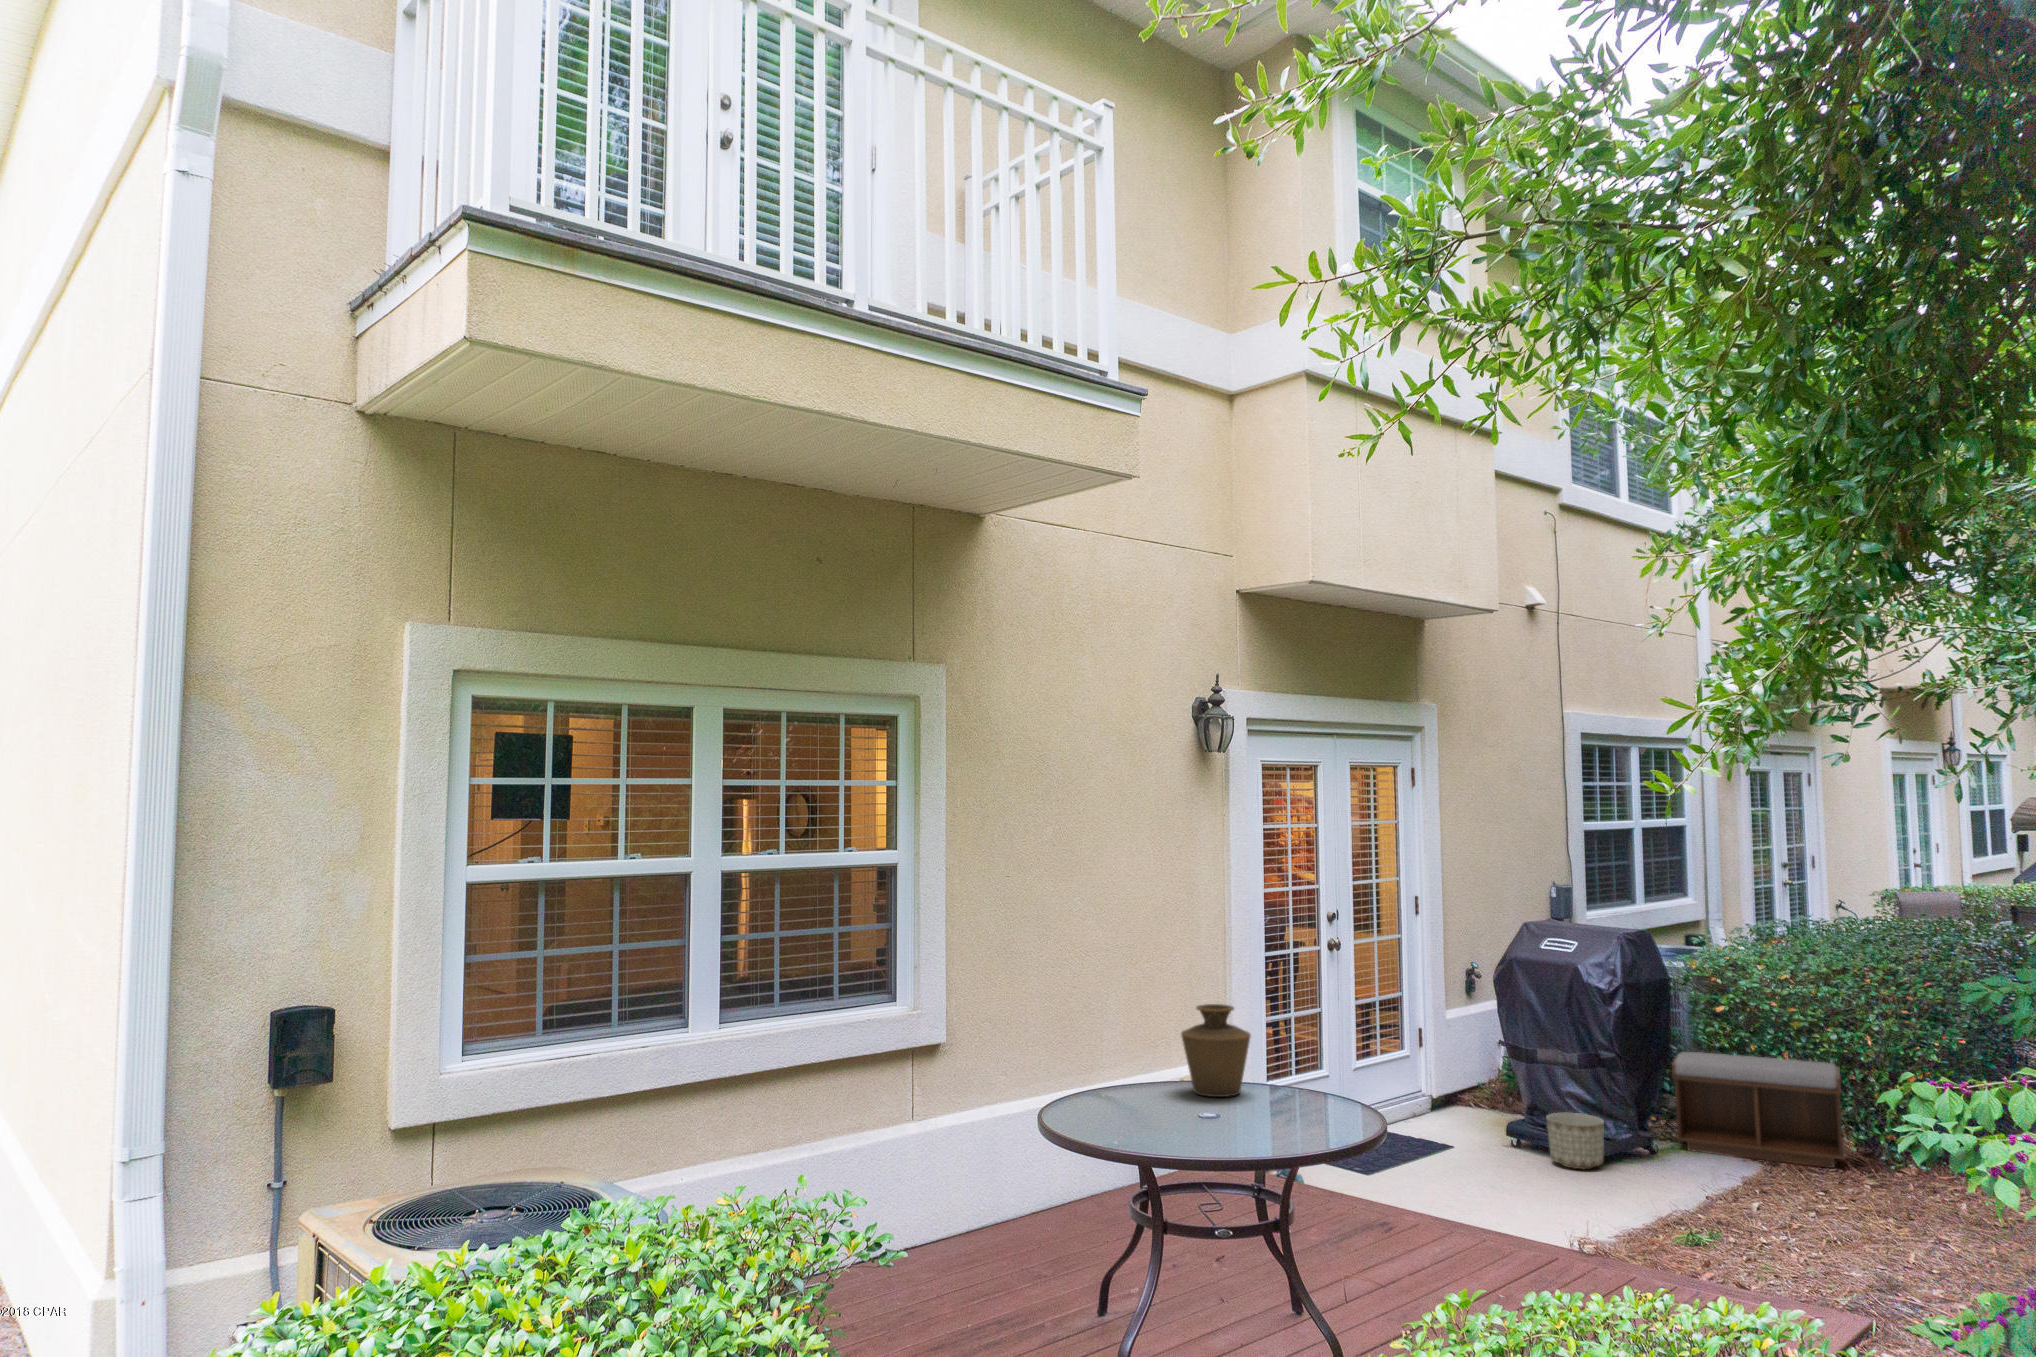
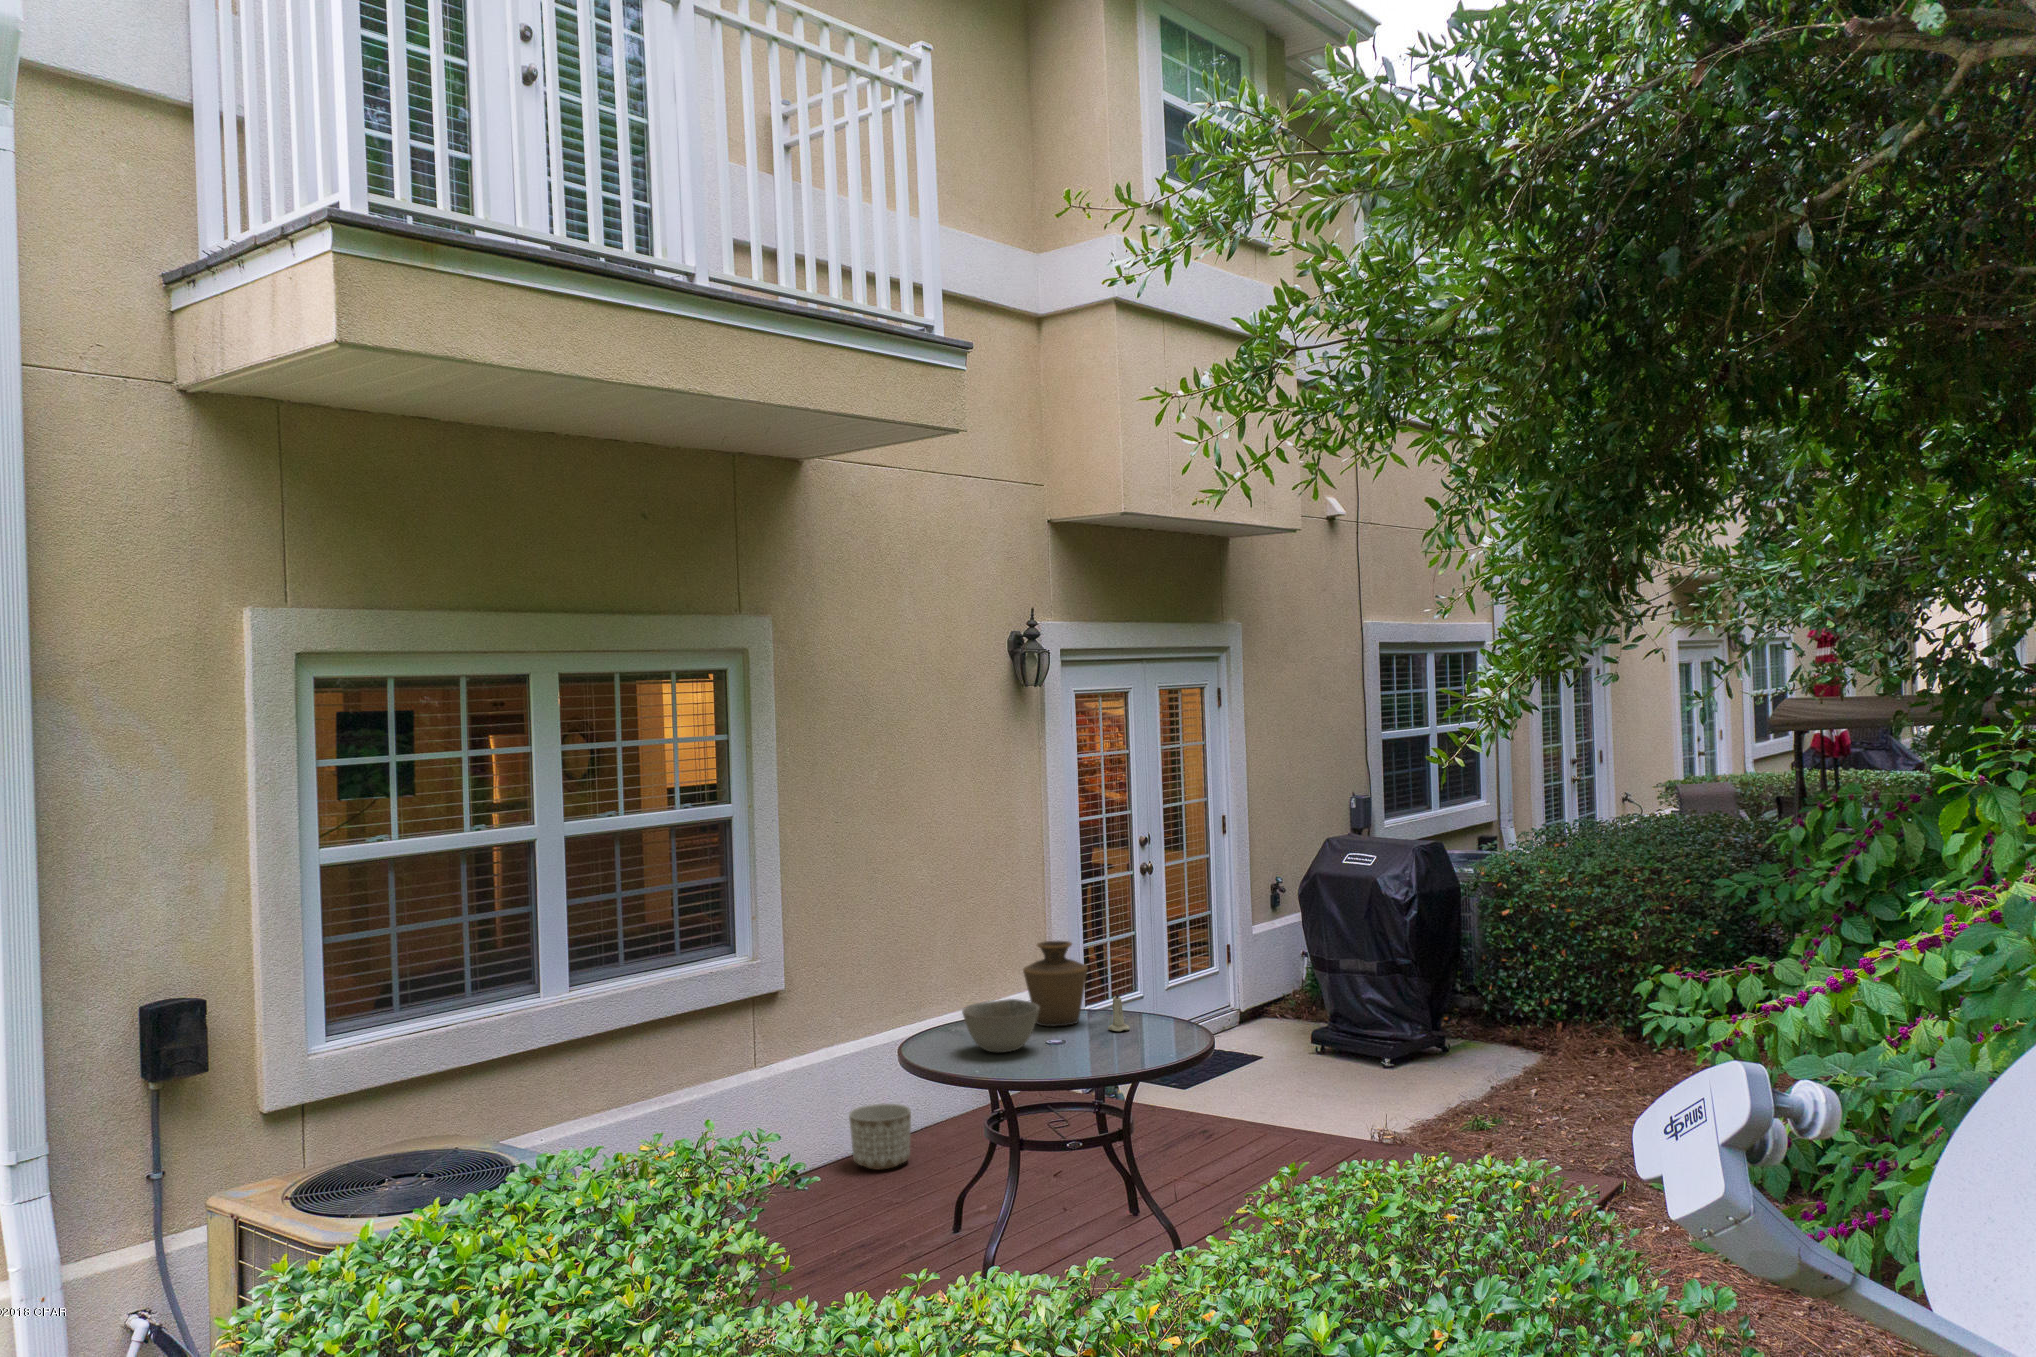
bench: present [1672,1052,1845,1168] -> none [1462,954,1610,1052]
candle: none [1270,1060,1294,1107] -> present [1108,990,1130,1031]
bowl: none [1108,1064,1192,1121] -> present [962,999,1040,1052]
planter: present [1546,1113,1604,1169] -> present [849,1104,911,1170]

